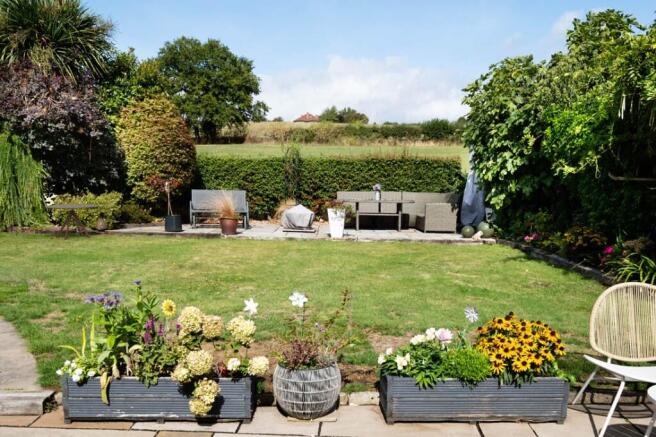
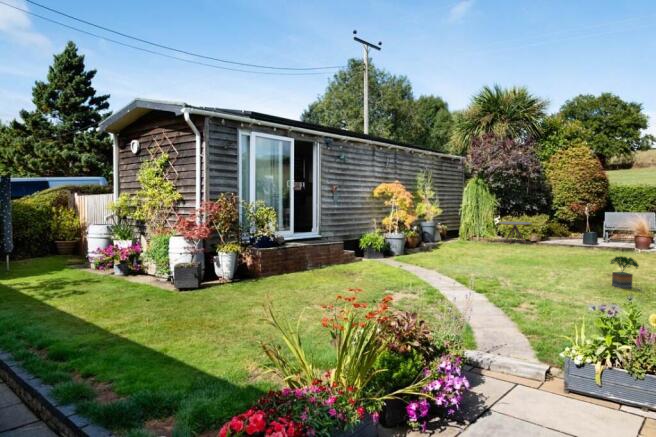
potted tree: none [189,248,224,294] -> present [610,256,639,288]

